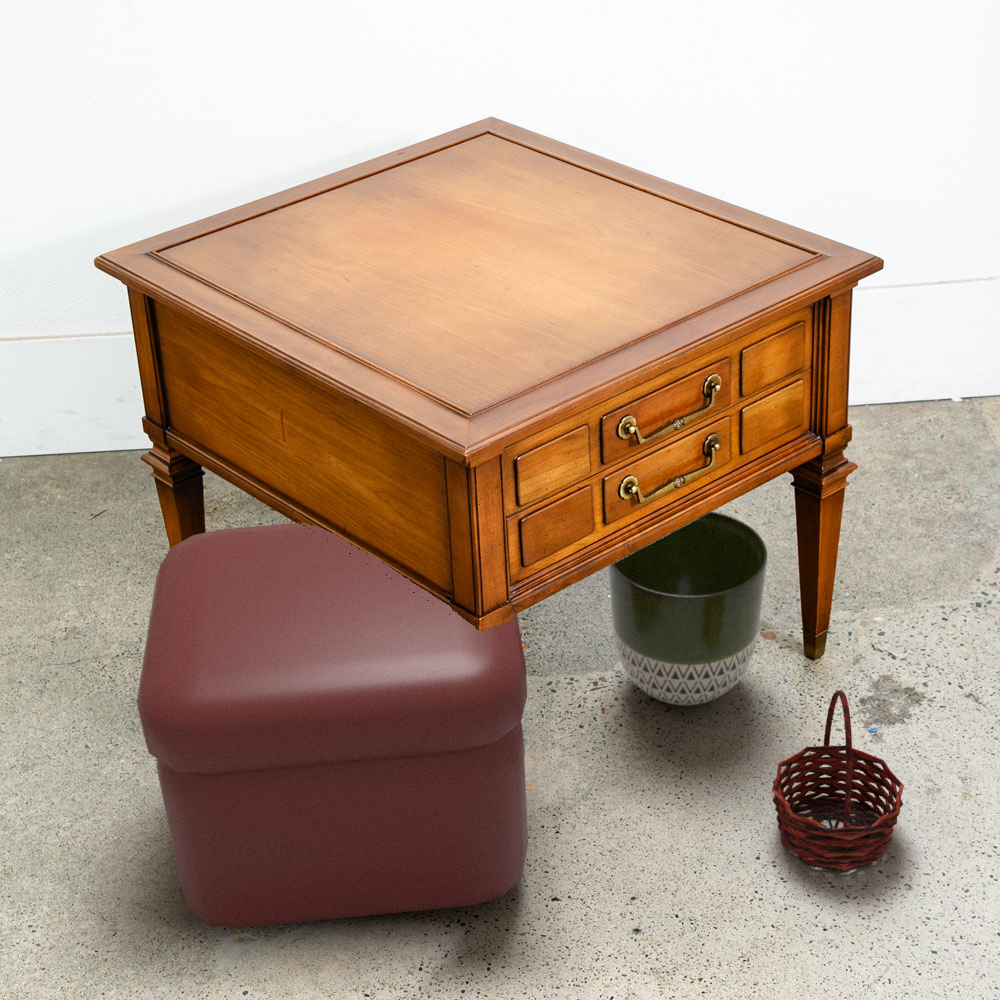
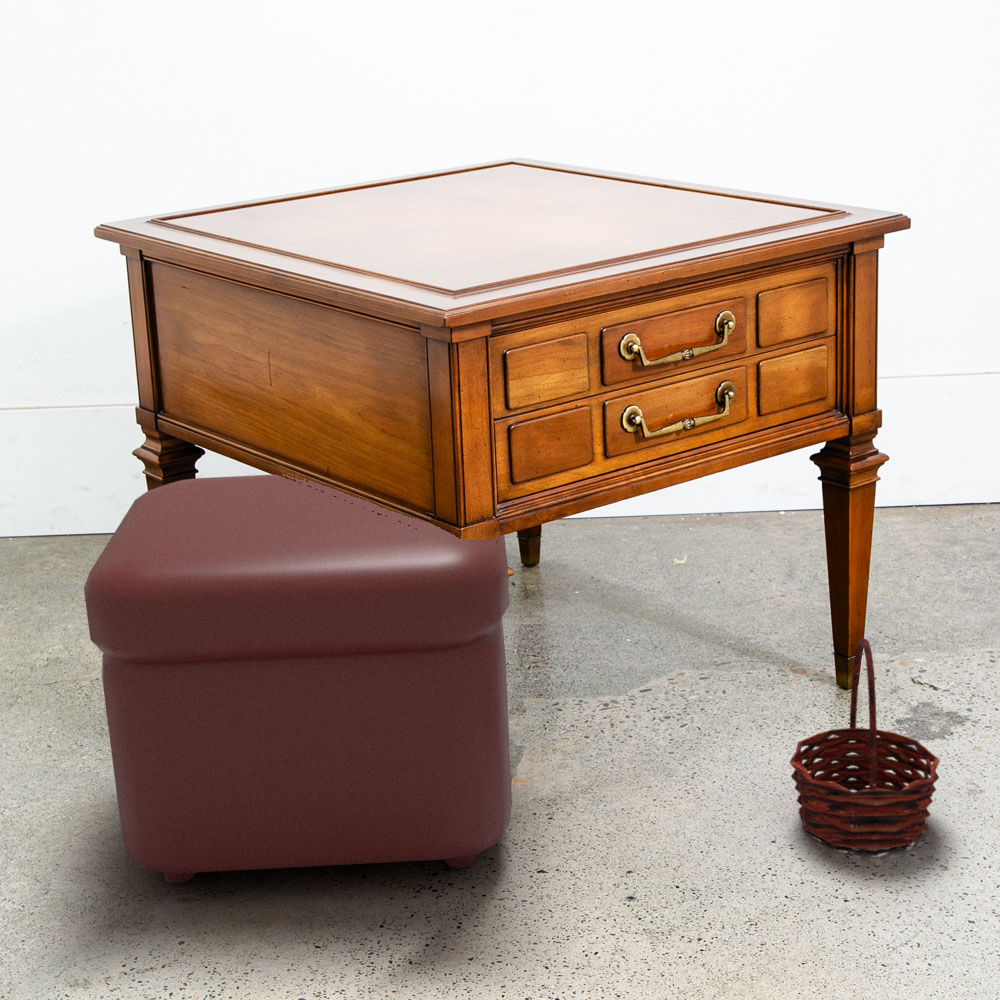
planter: present [608,511,767,705] -> none [615,511,787,717]

